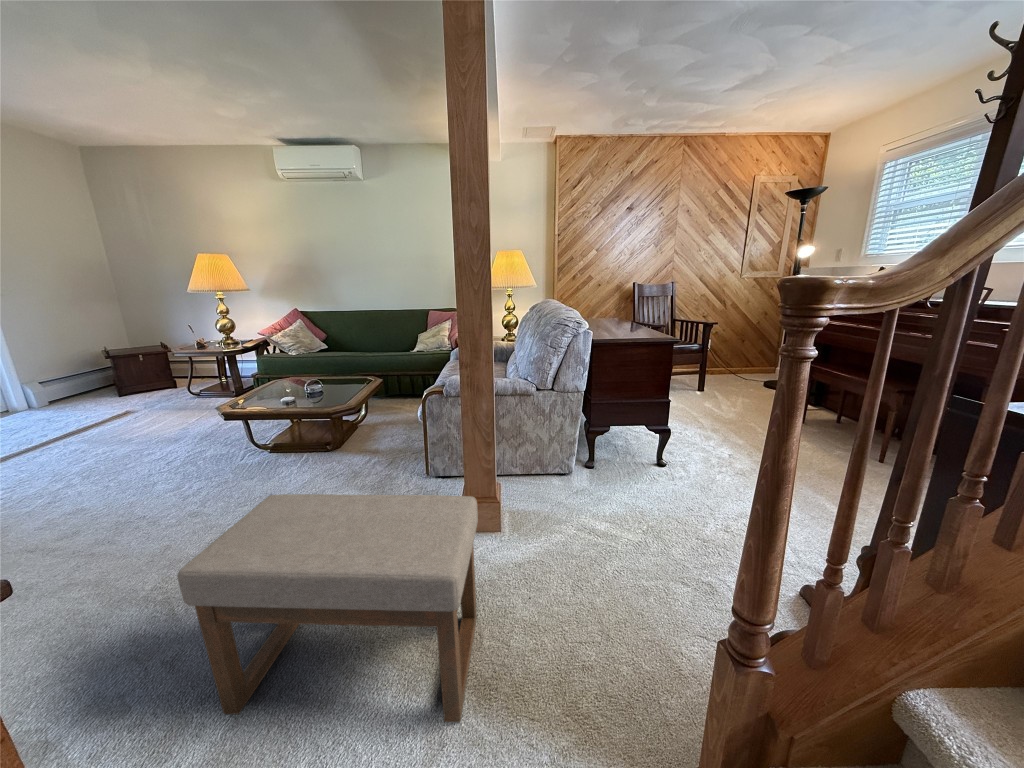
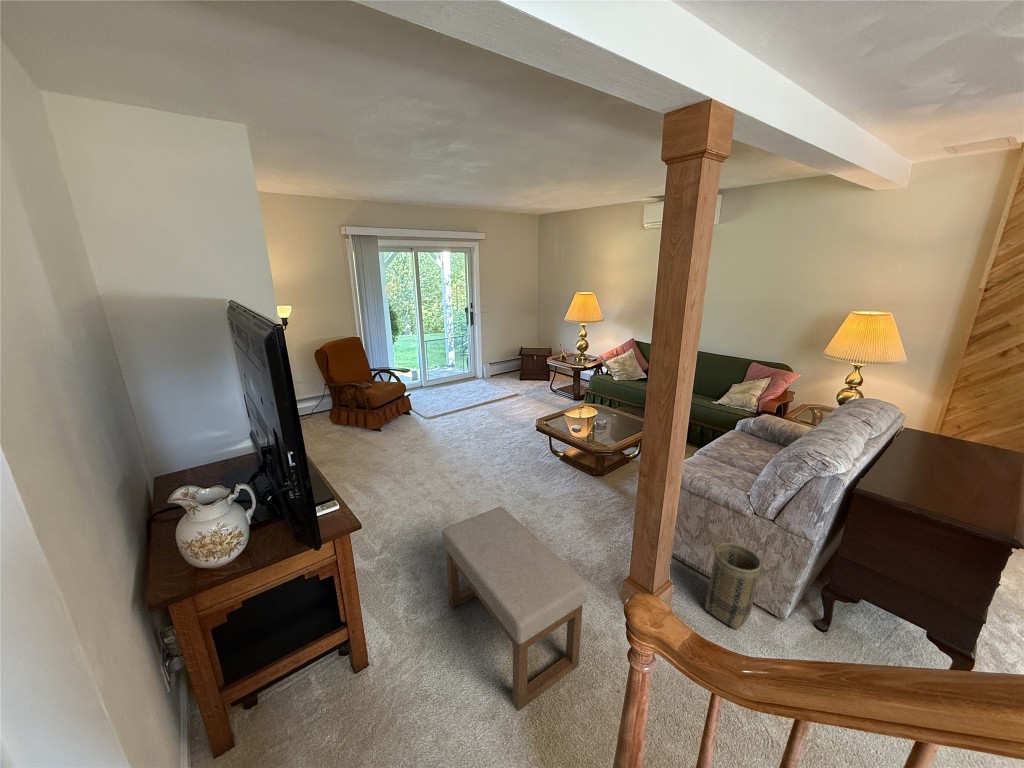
basket: none [521,424,559,499] -> present [705,543,761,630]

